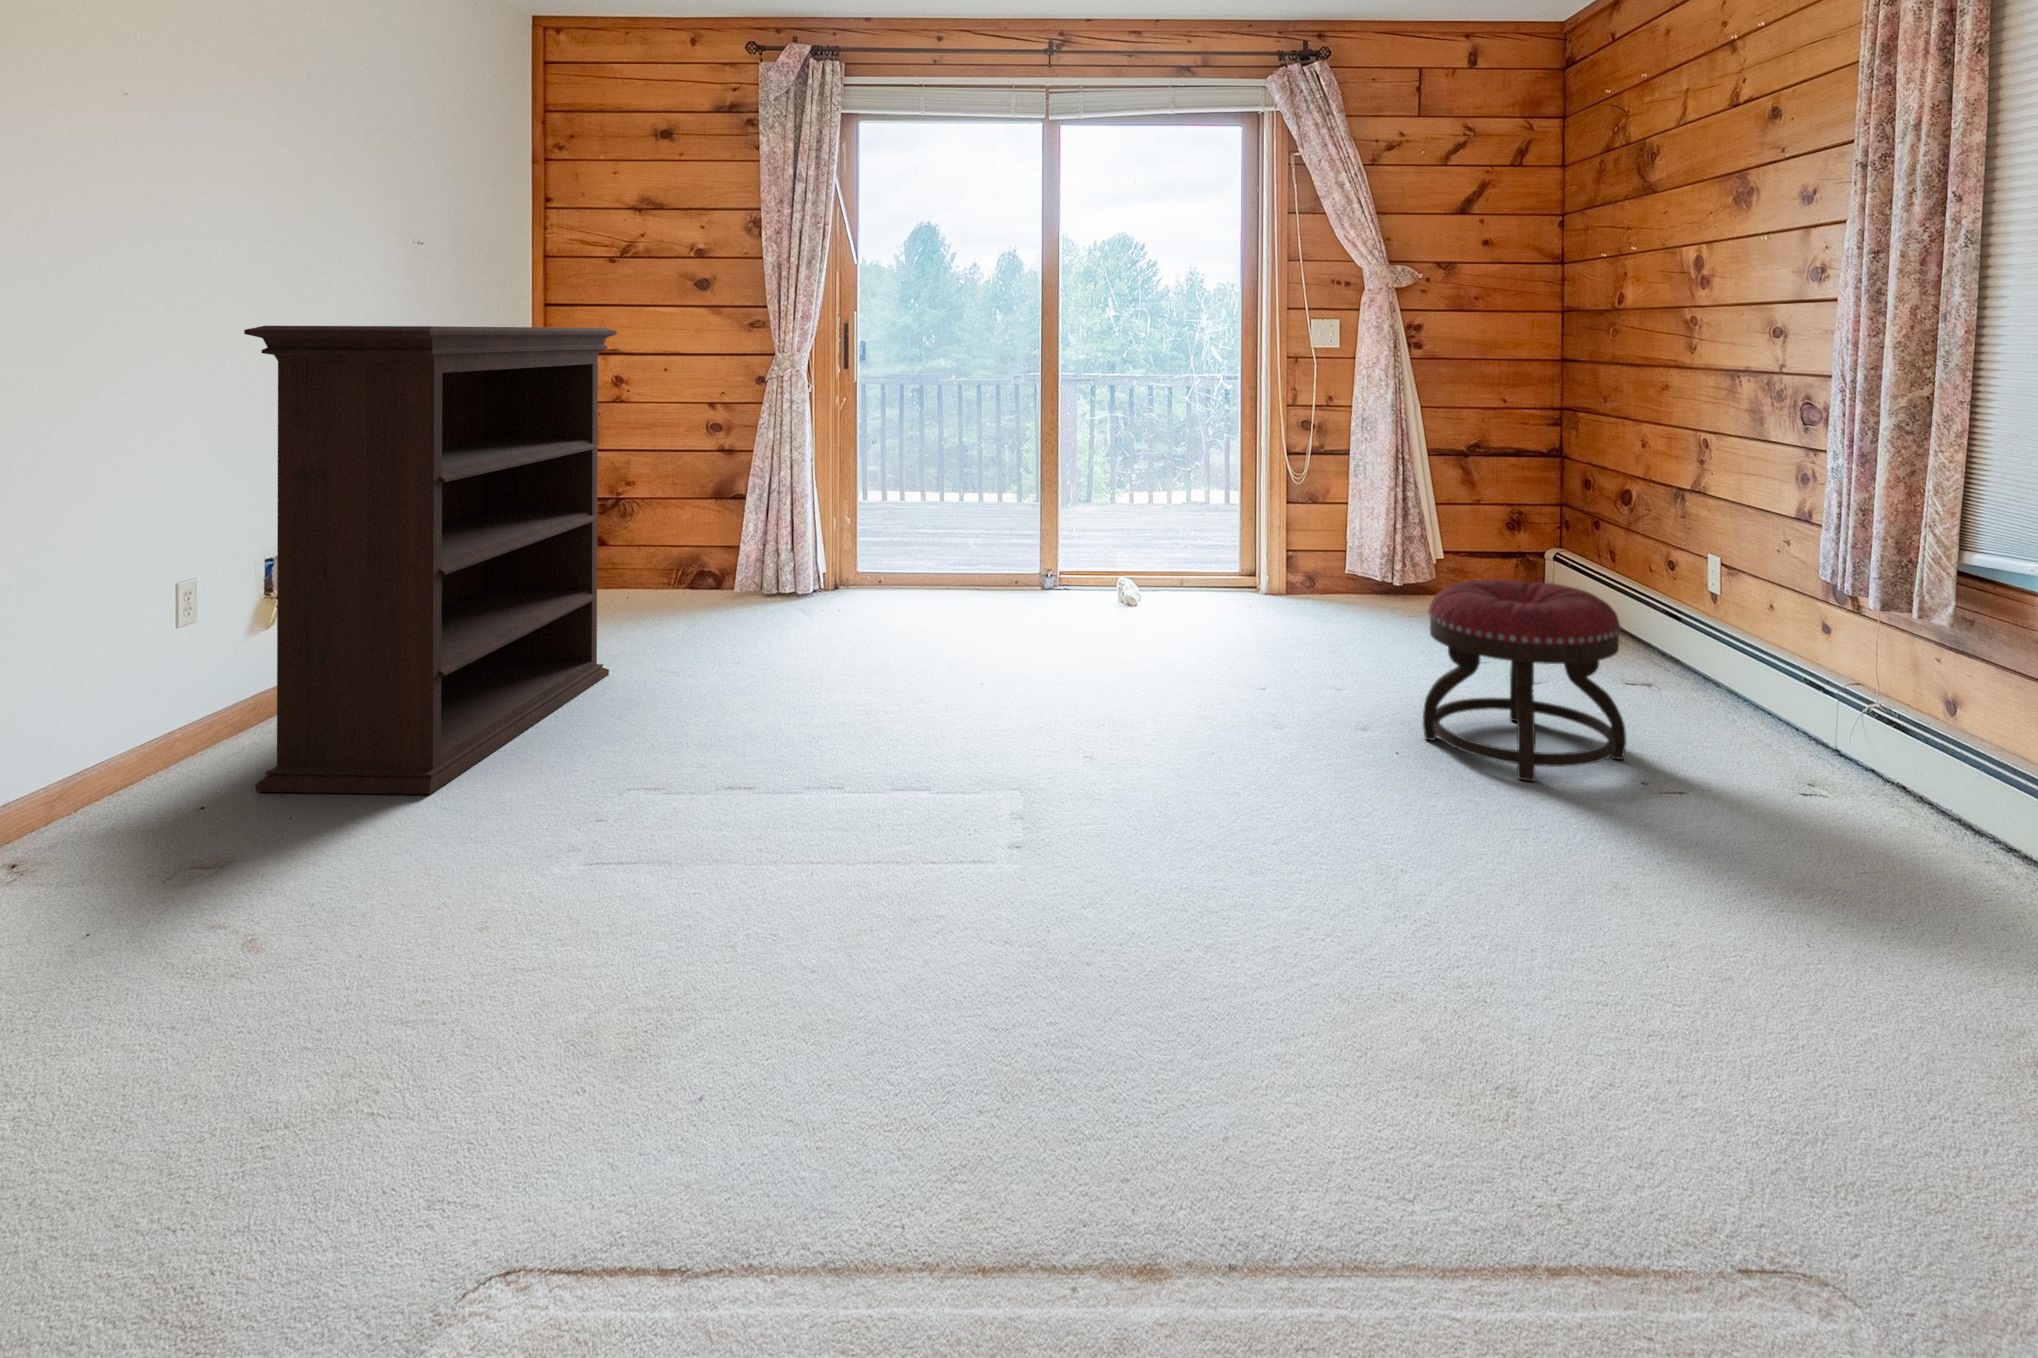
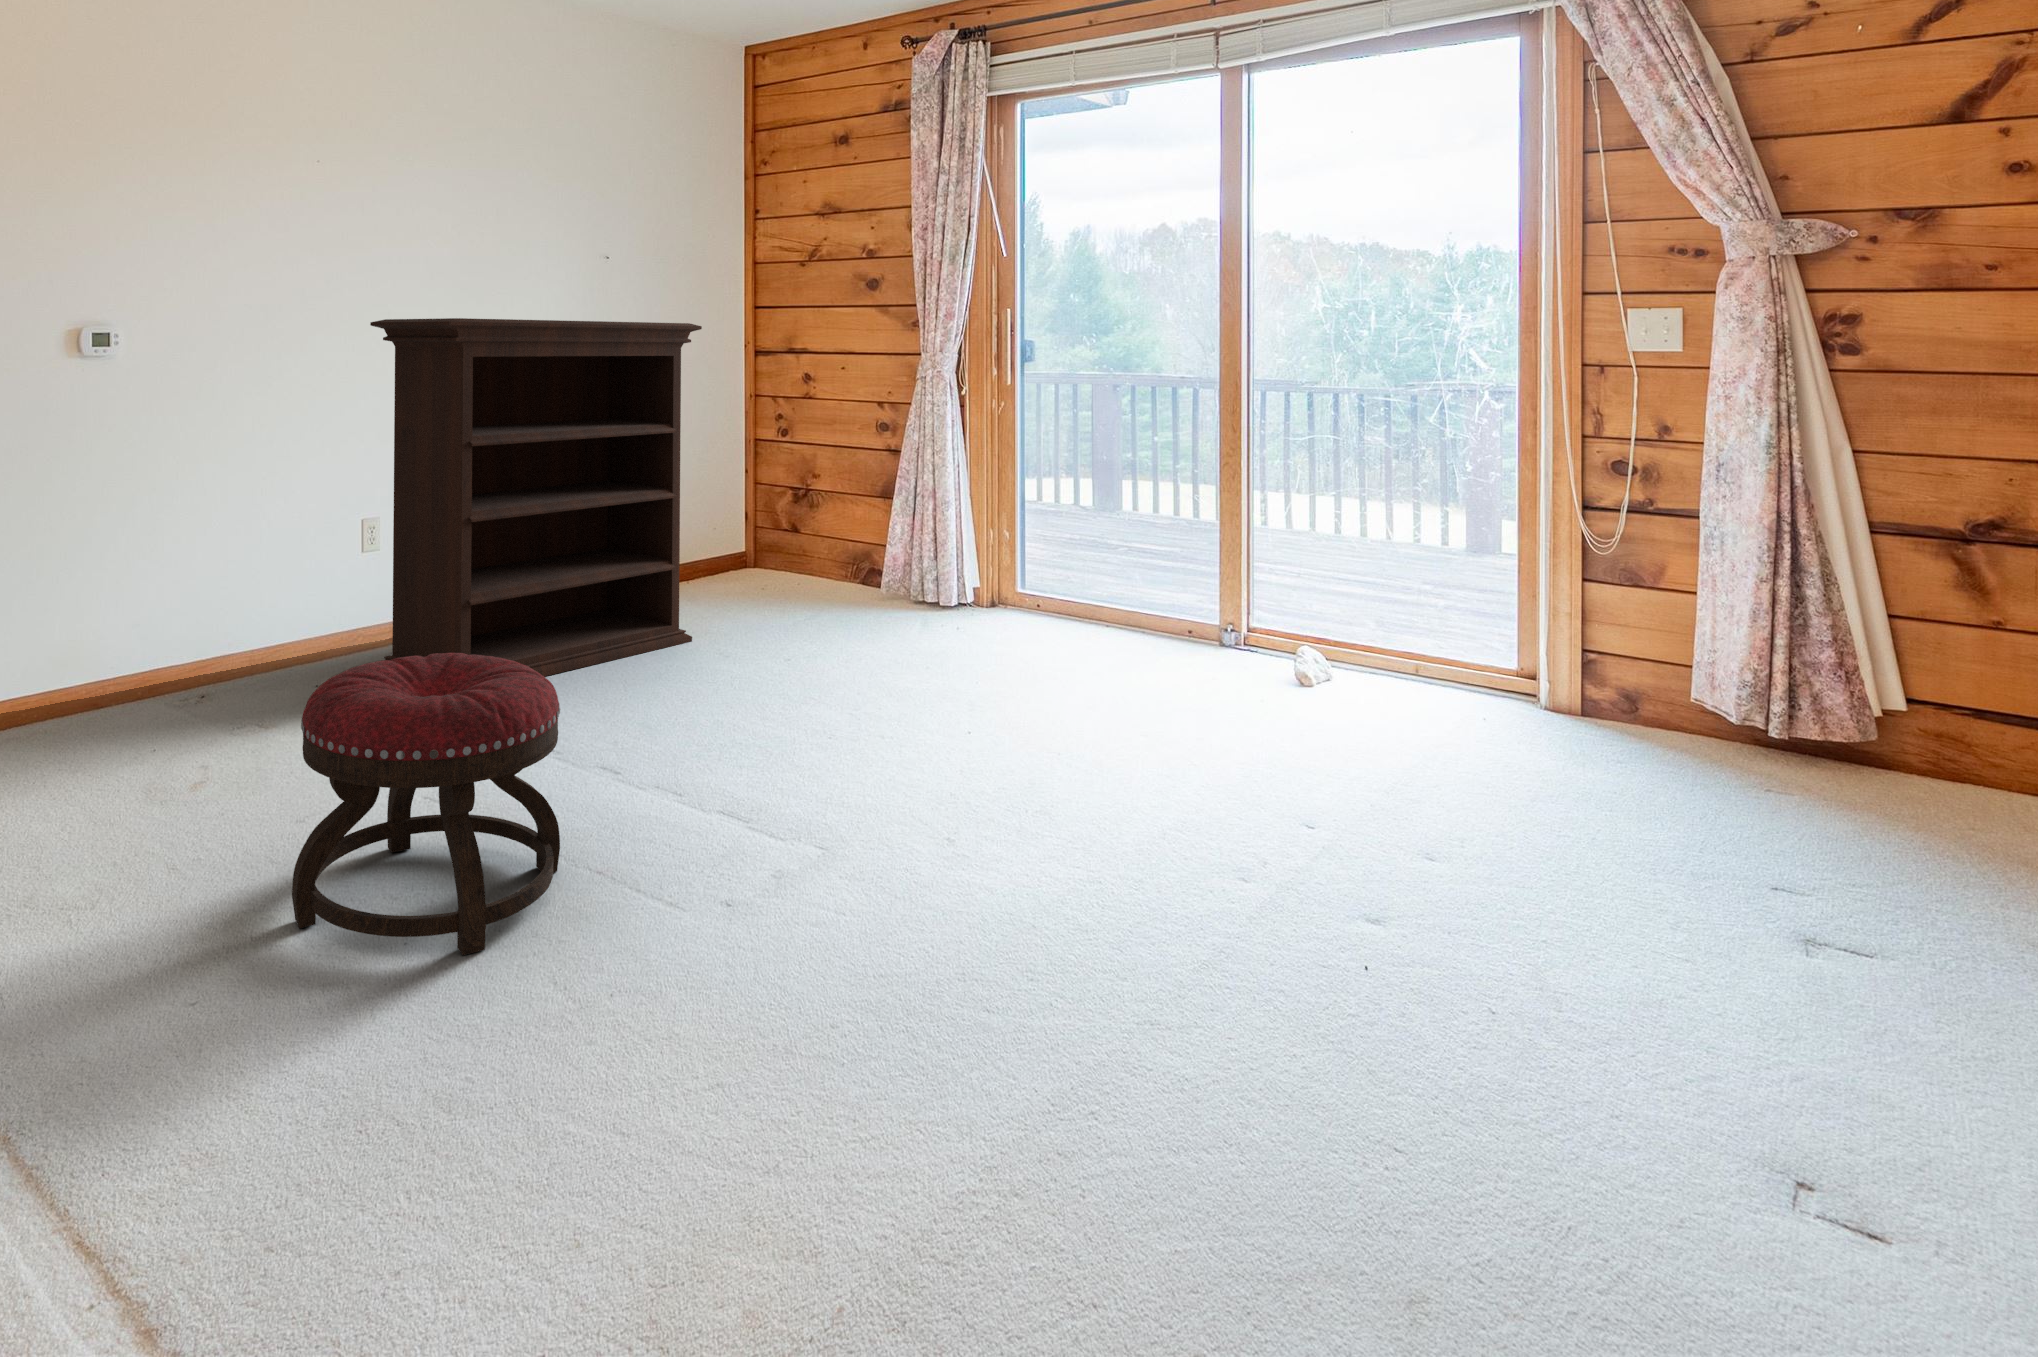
ottoman: present [1423,579,1626,781] -> present [292,653,560,955]

